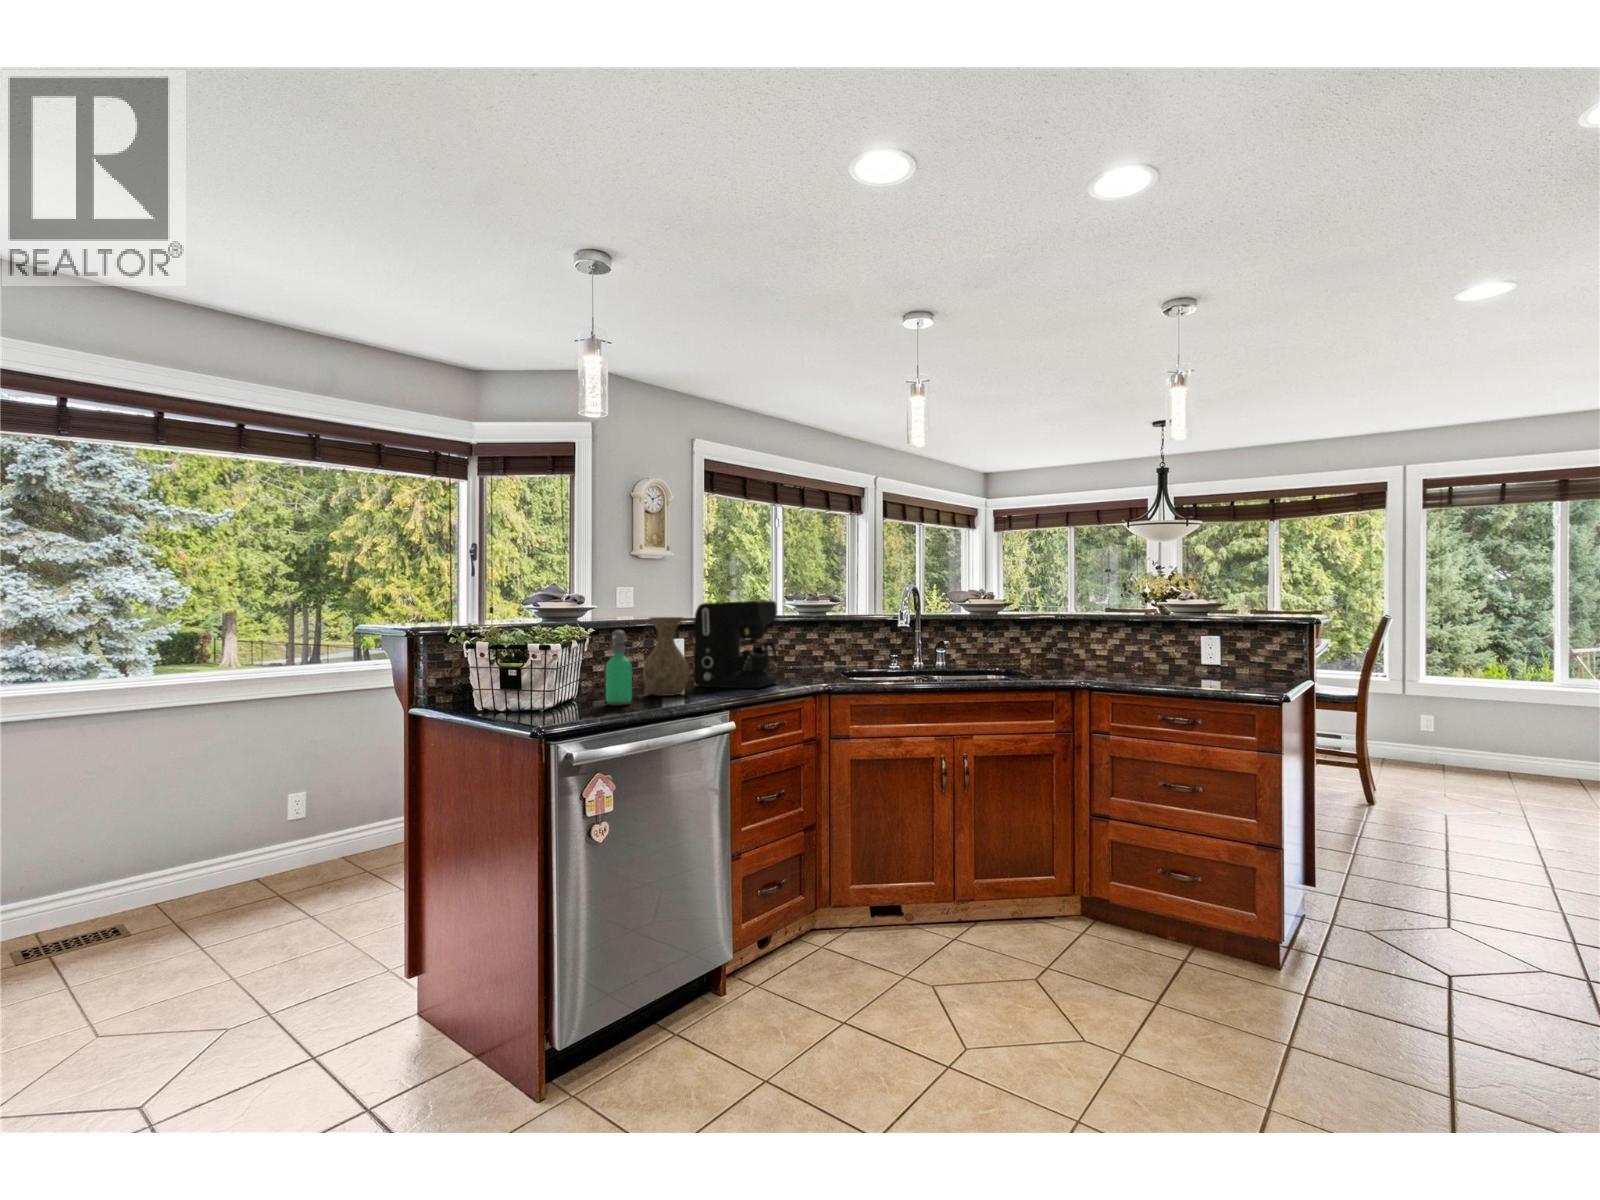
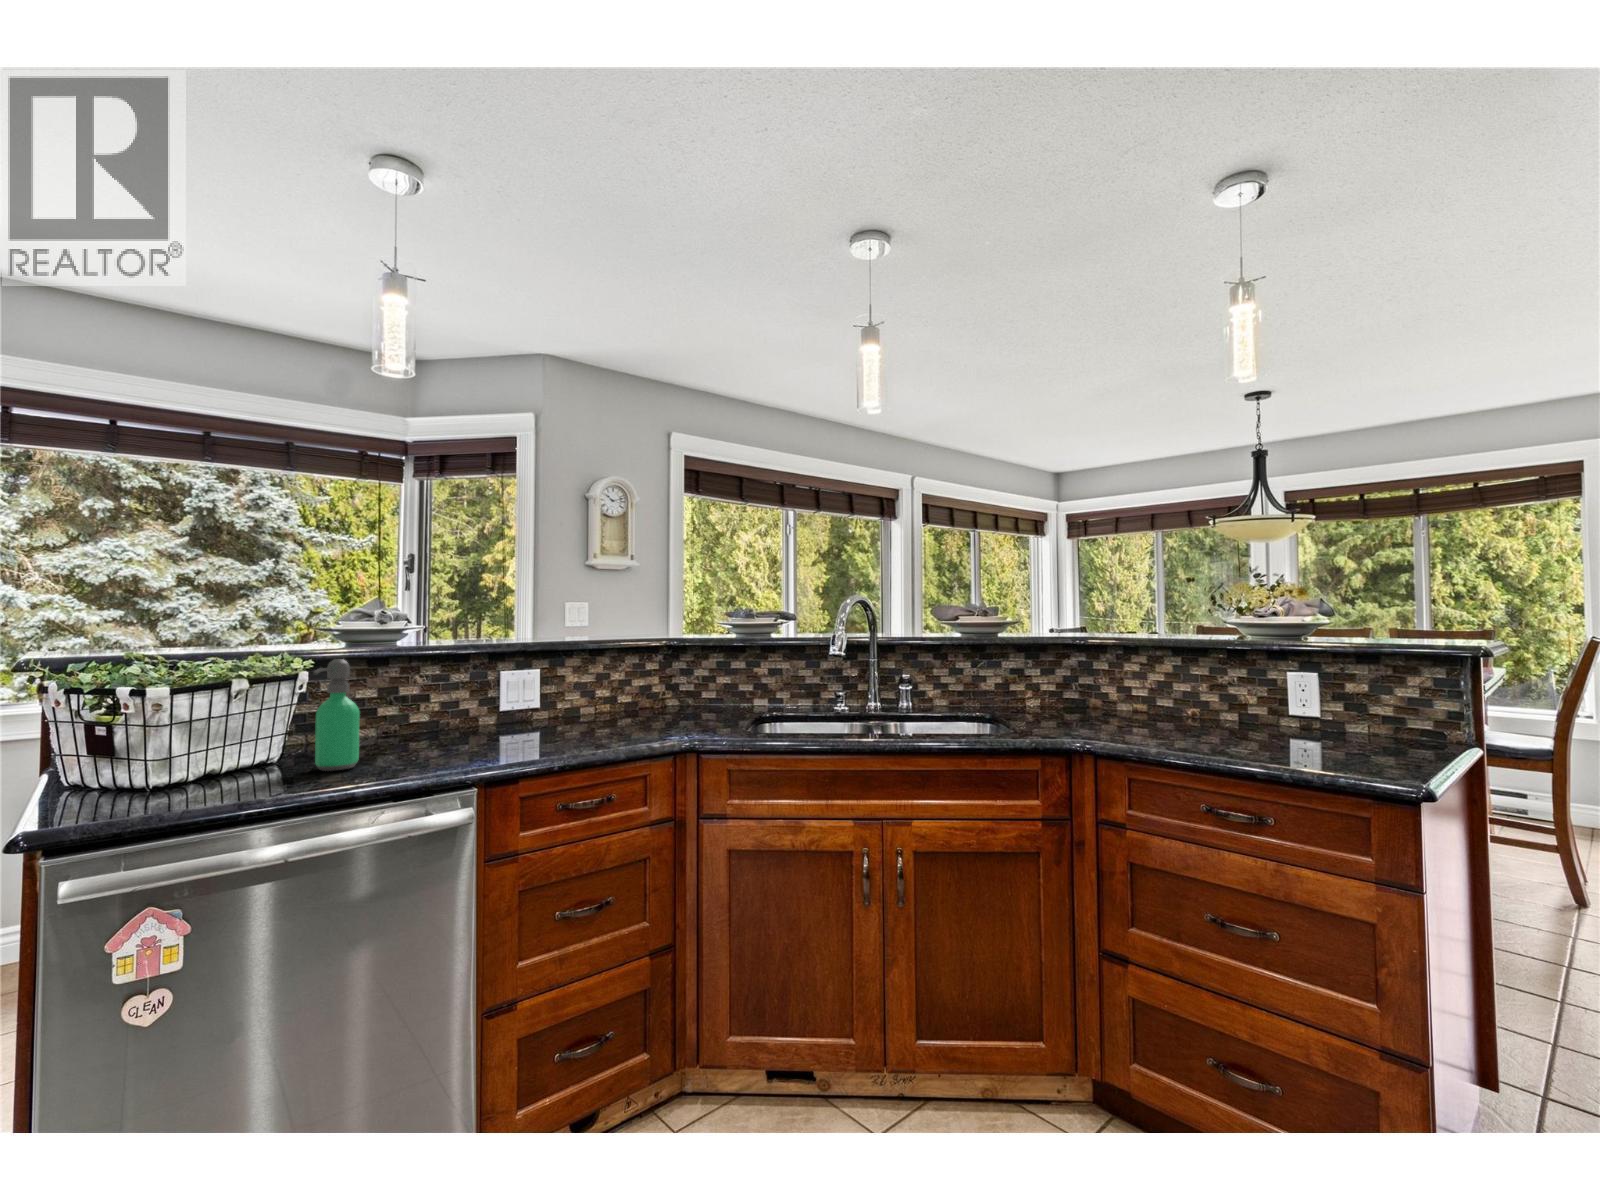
coffee maker: present [694,601,778,688] -> none [522,618,644,741]
vase: present [643,617,690,696] -> none [411,640,484,753]

